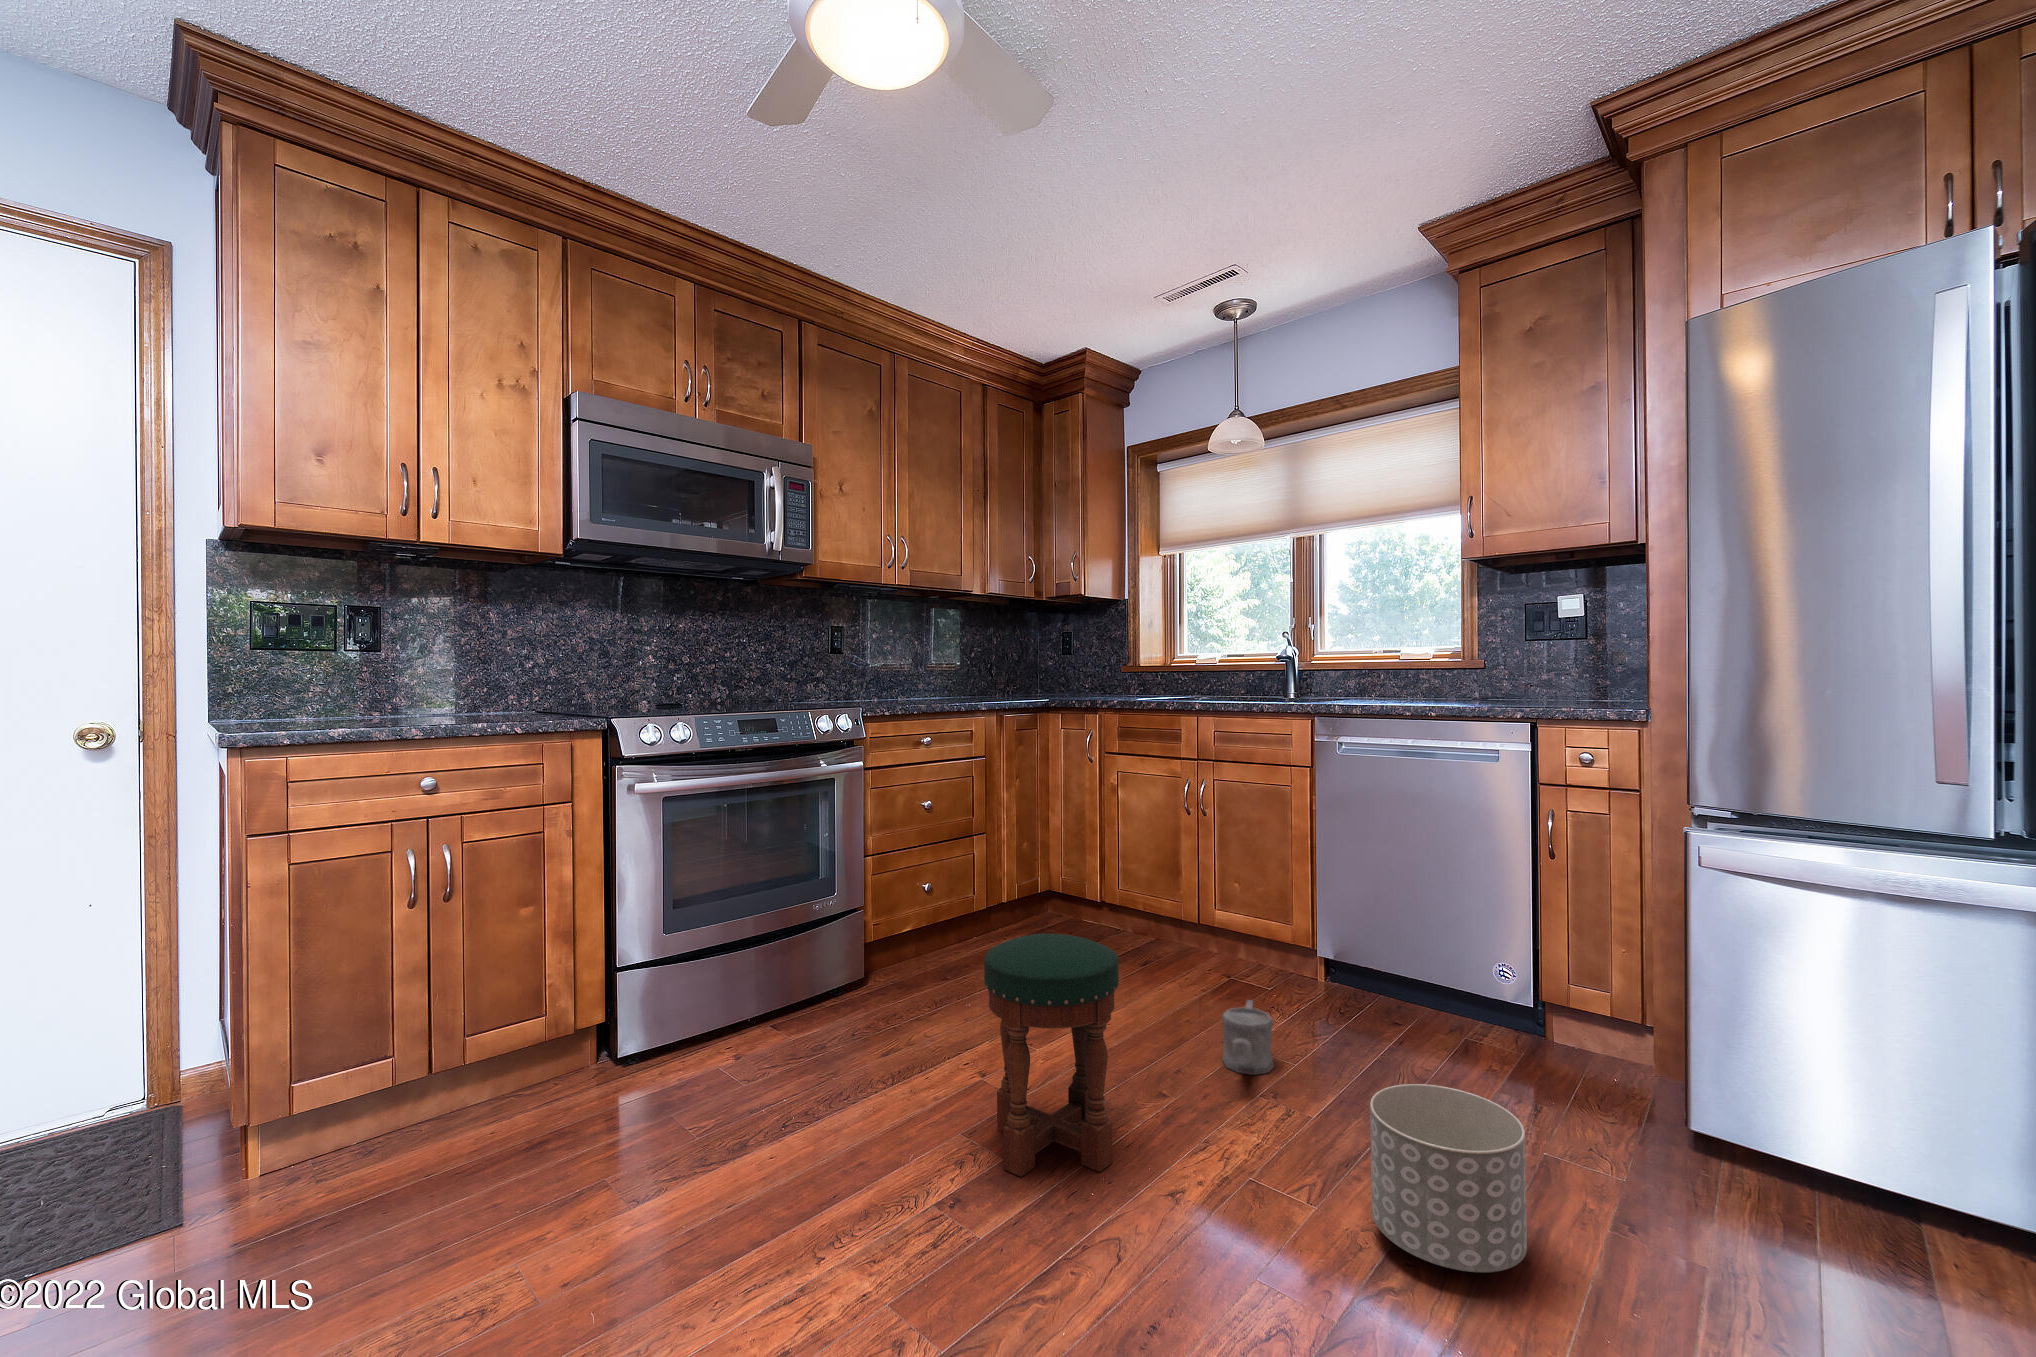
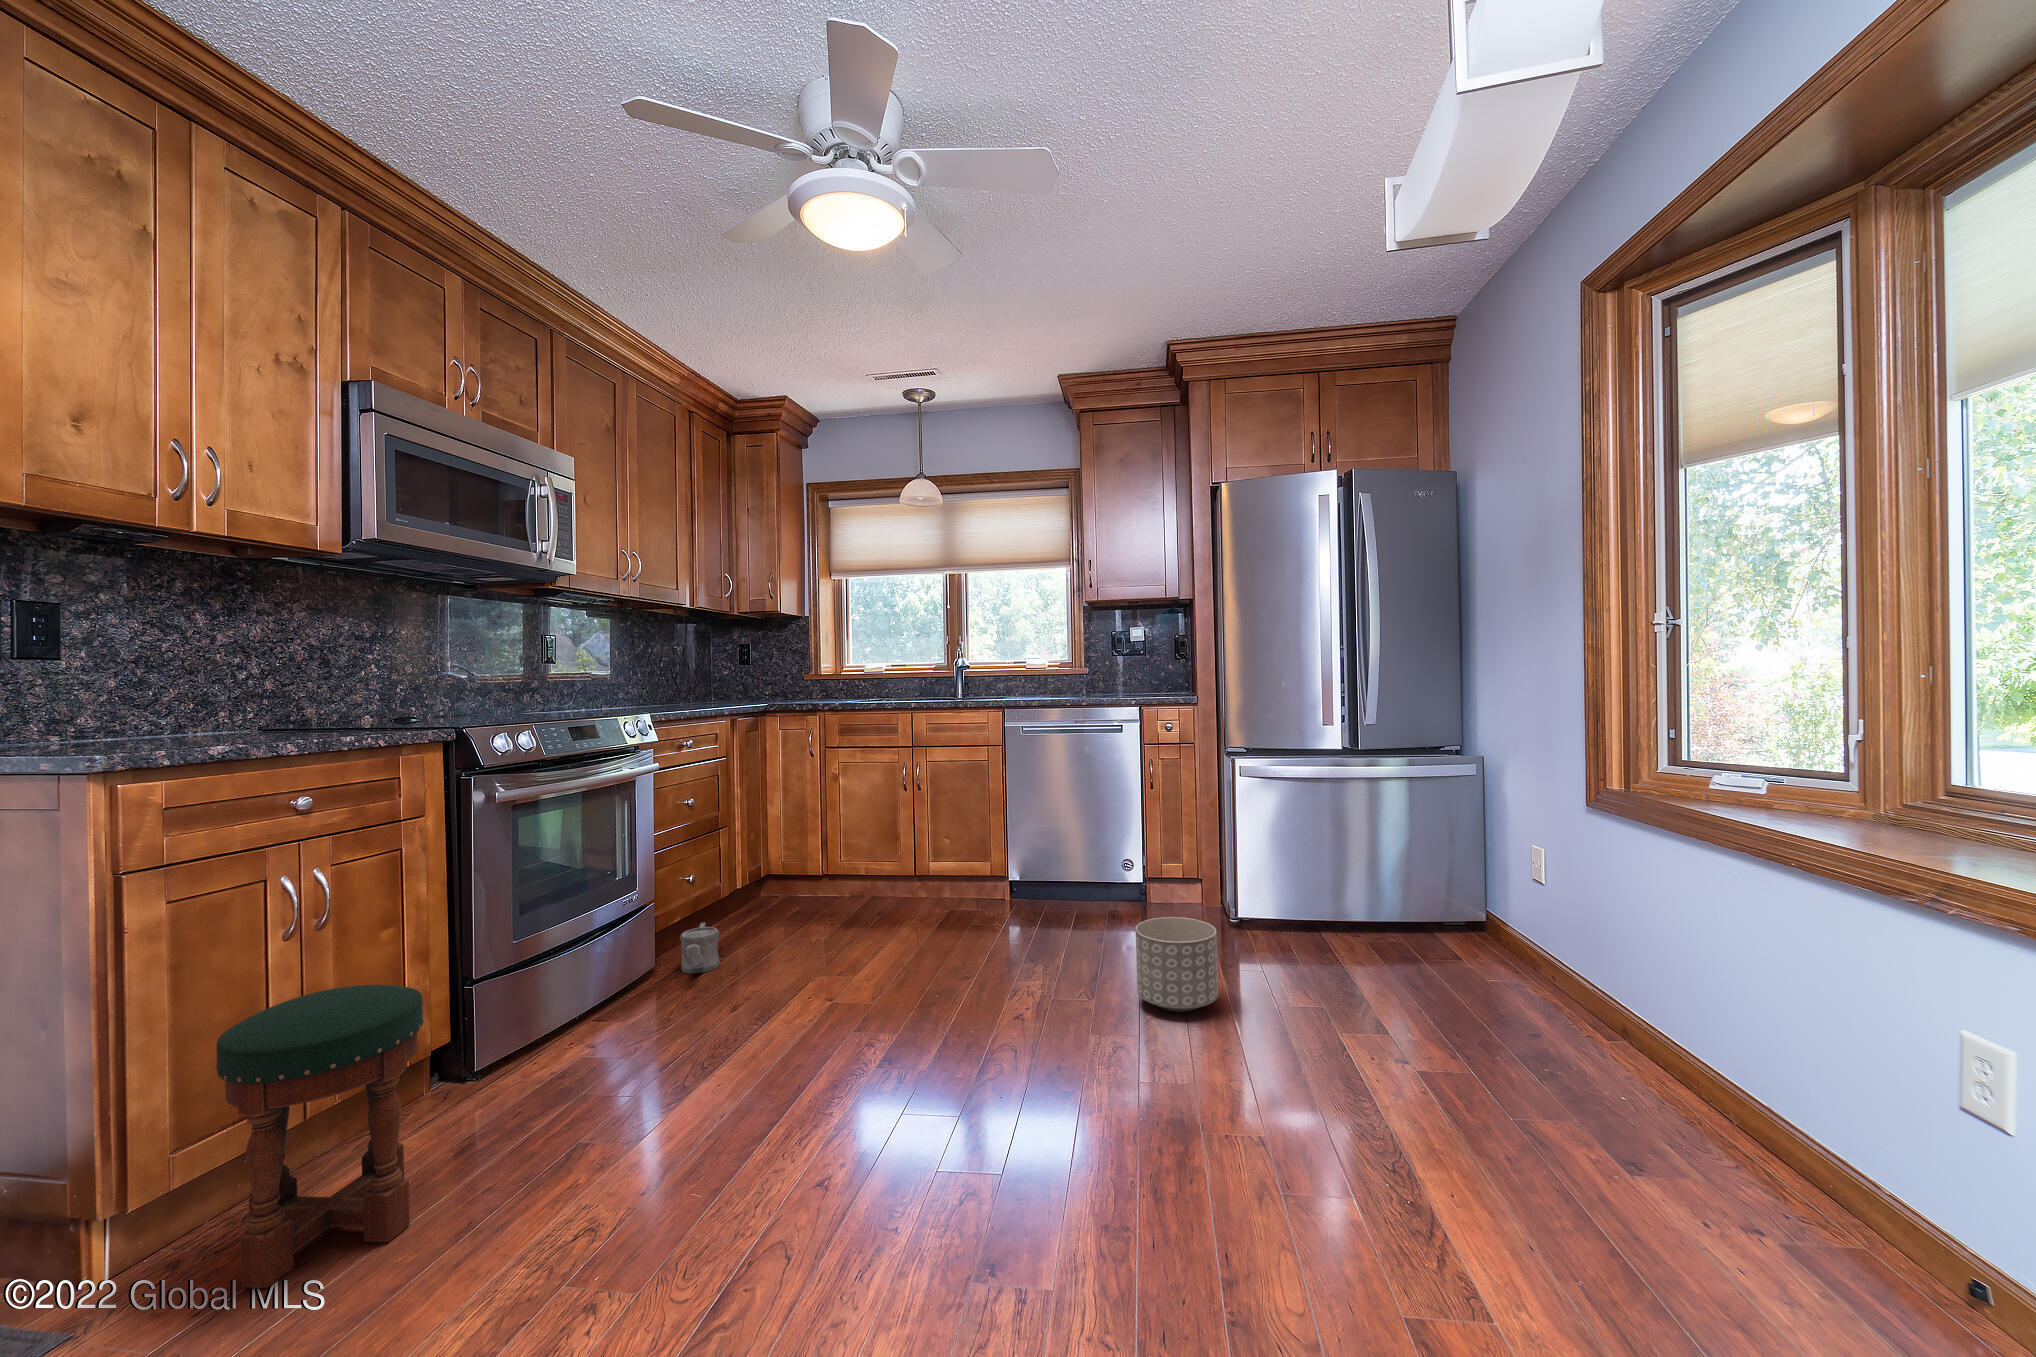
stool: present [983,934,1119,1177] -> present [216,985,424,1288]
watering can: present [1222,1000,1274,1075] -> present [680,923,720,974]

